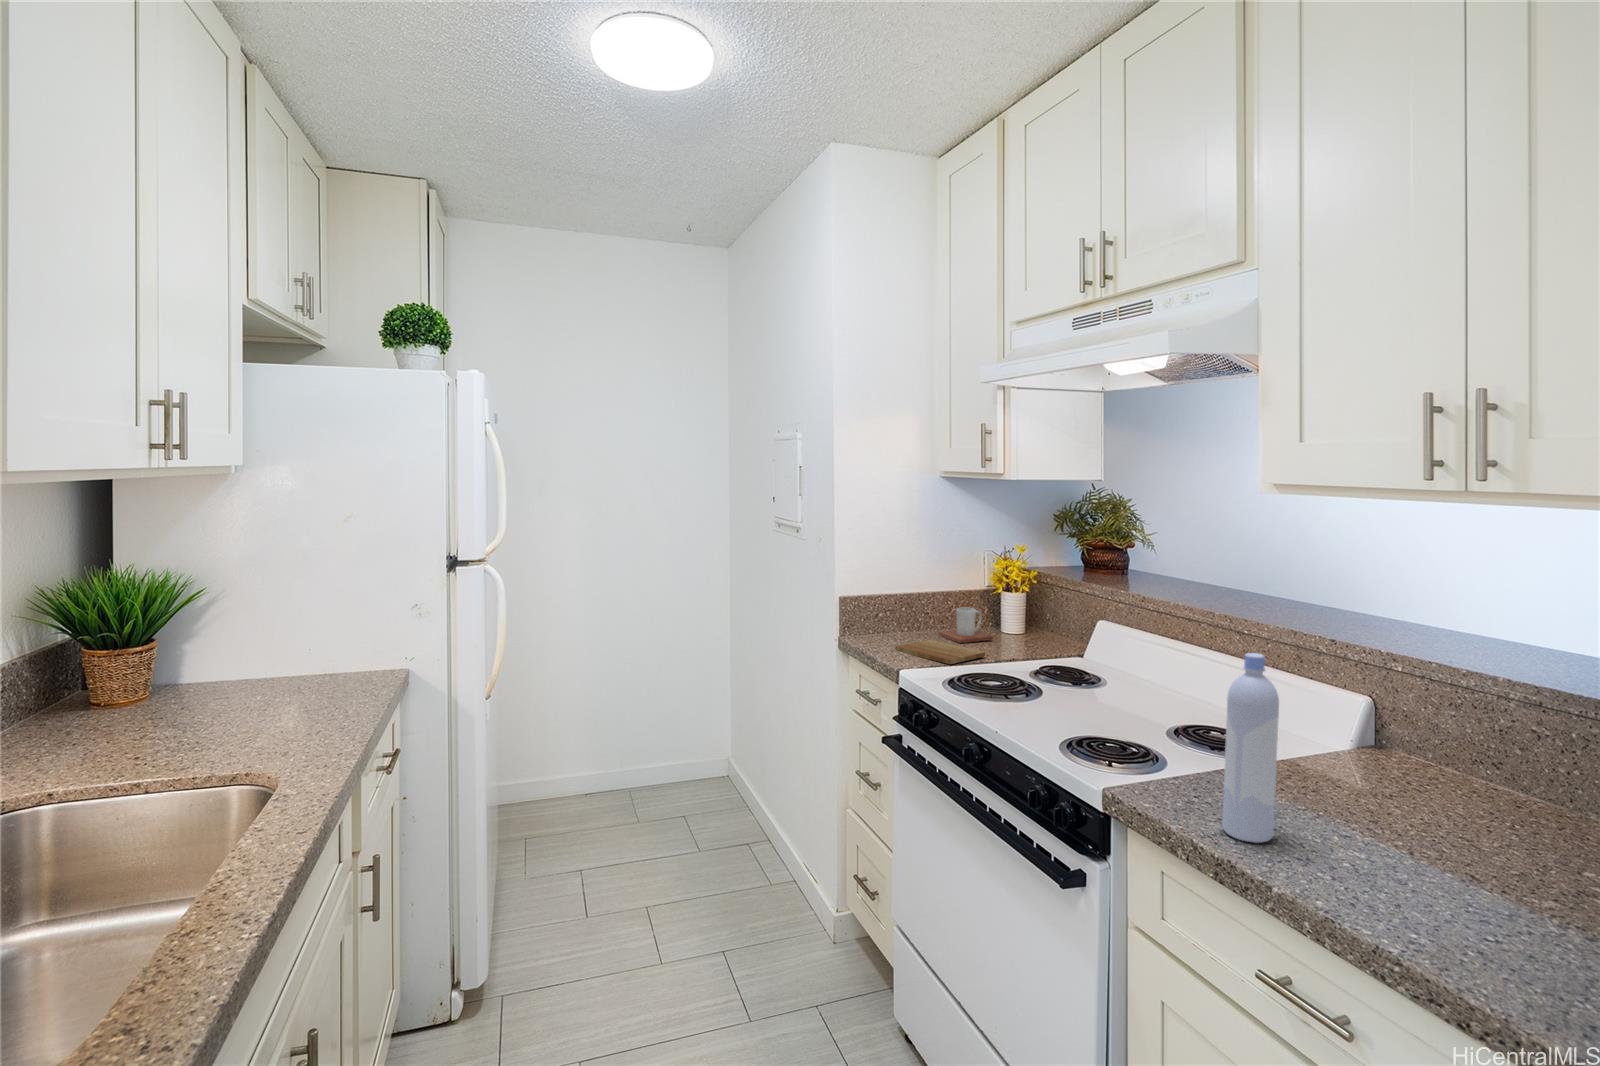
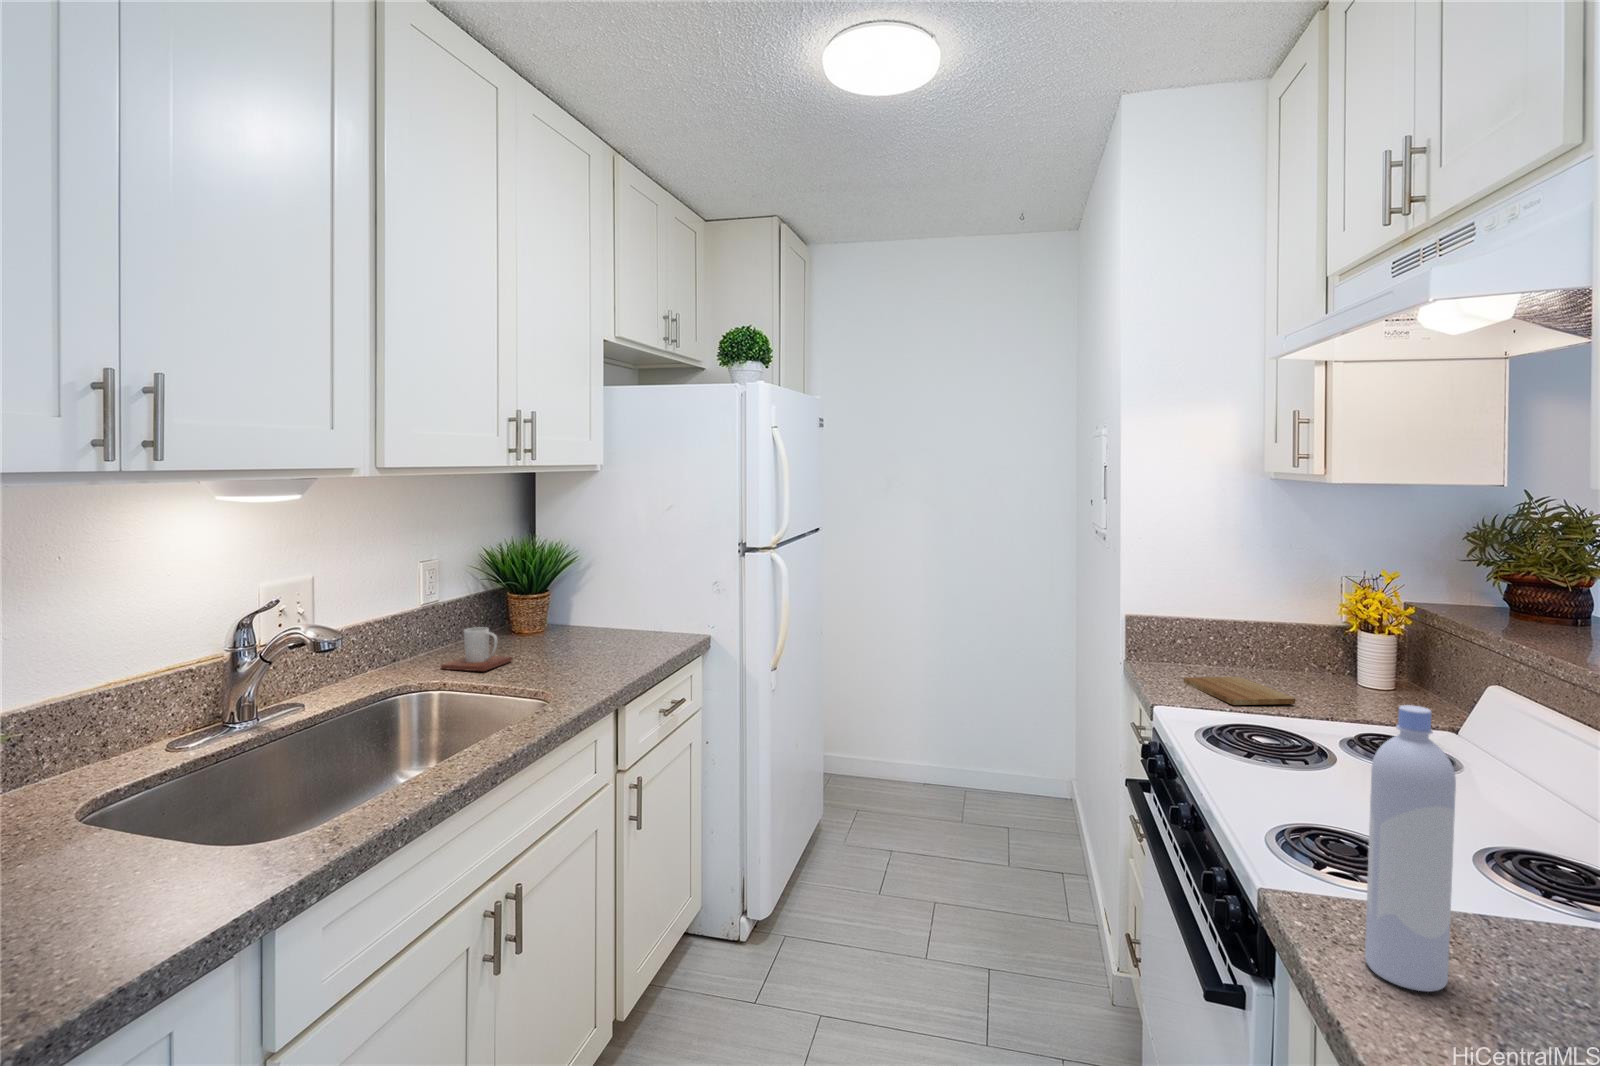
mug: present [939,607,993,643] -> present [441,627,512,671]

